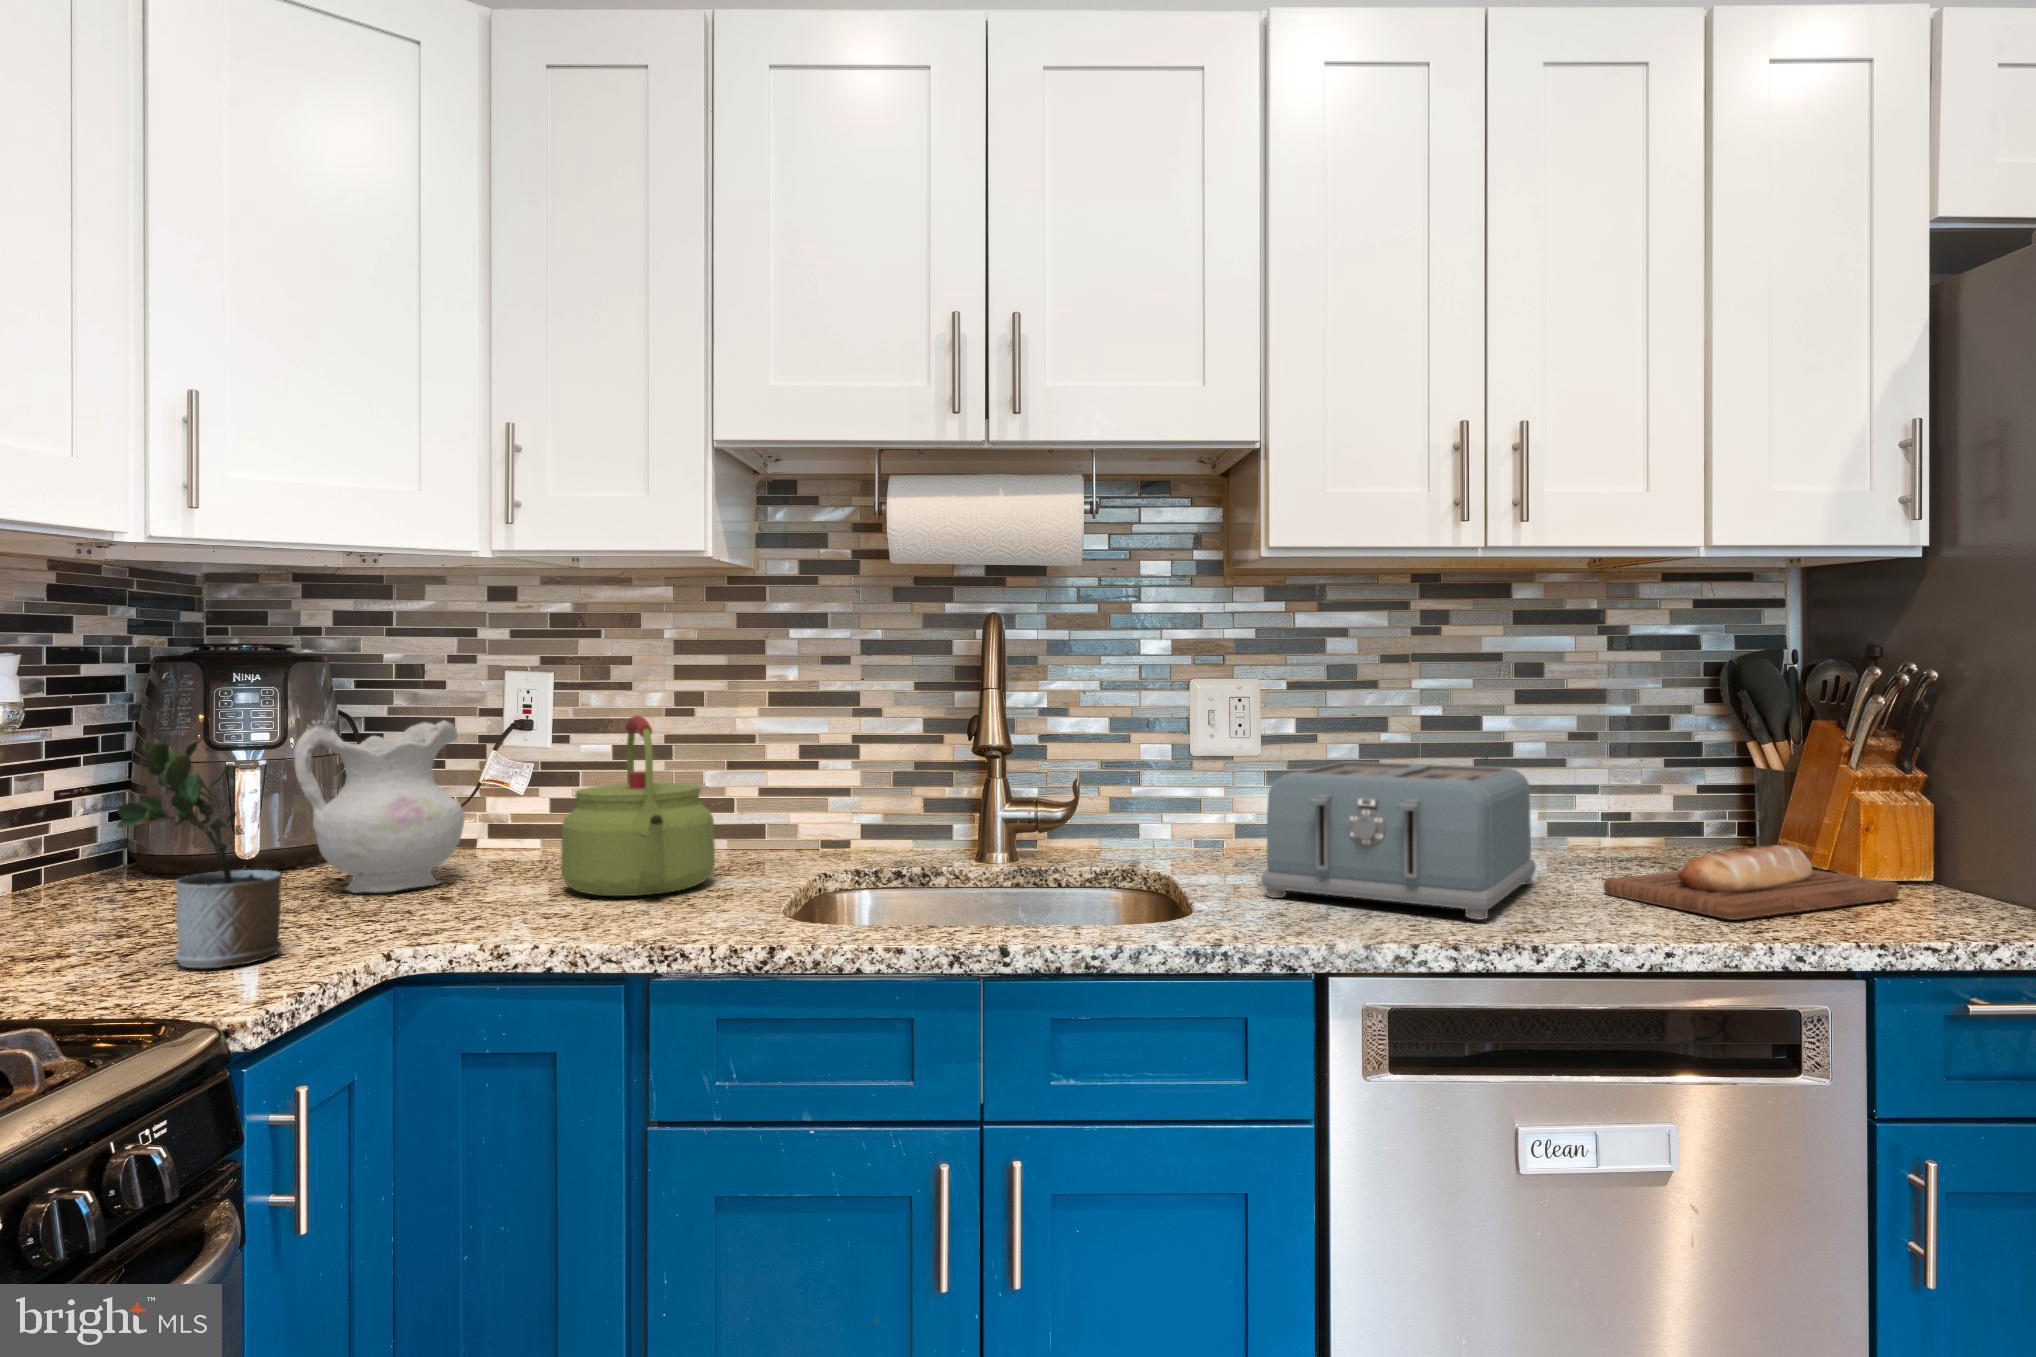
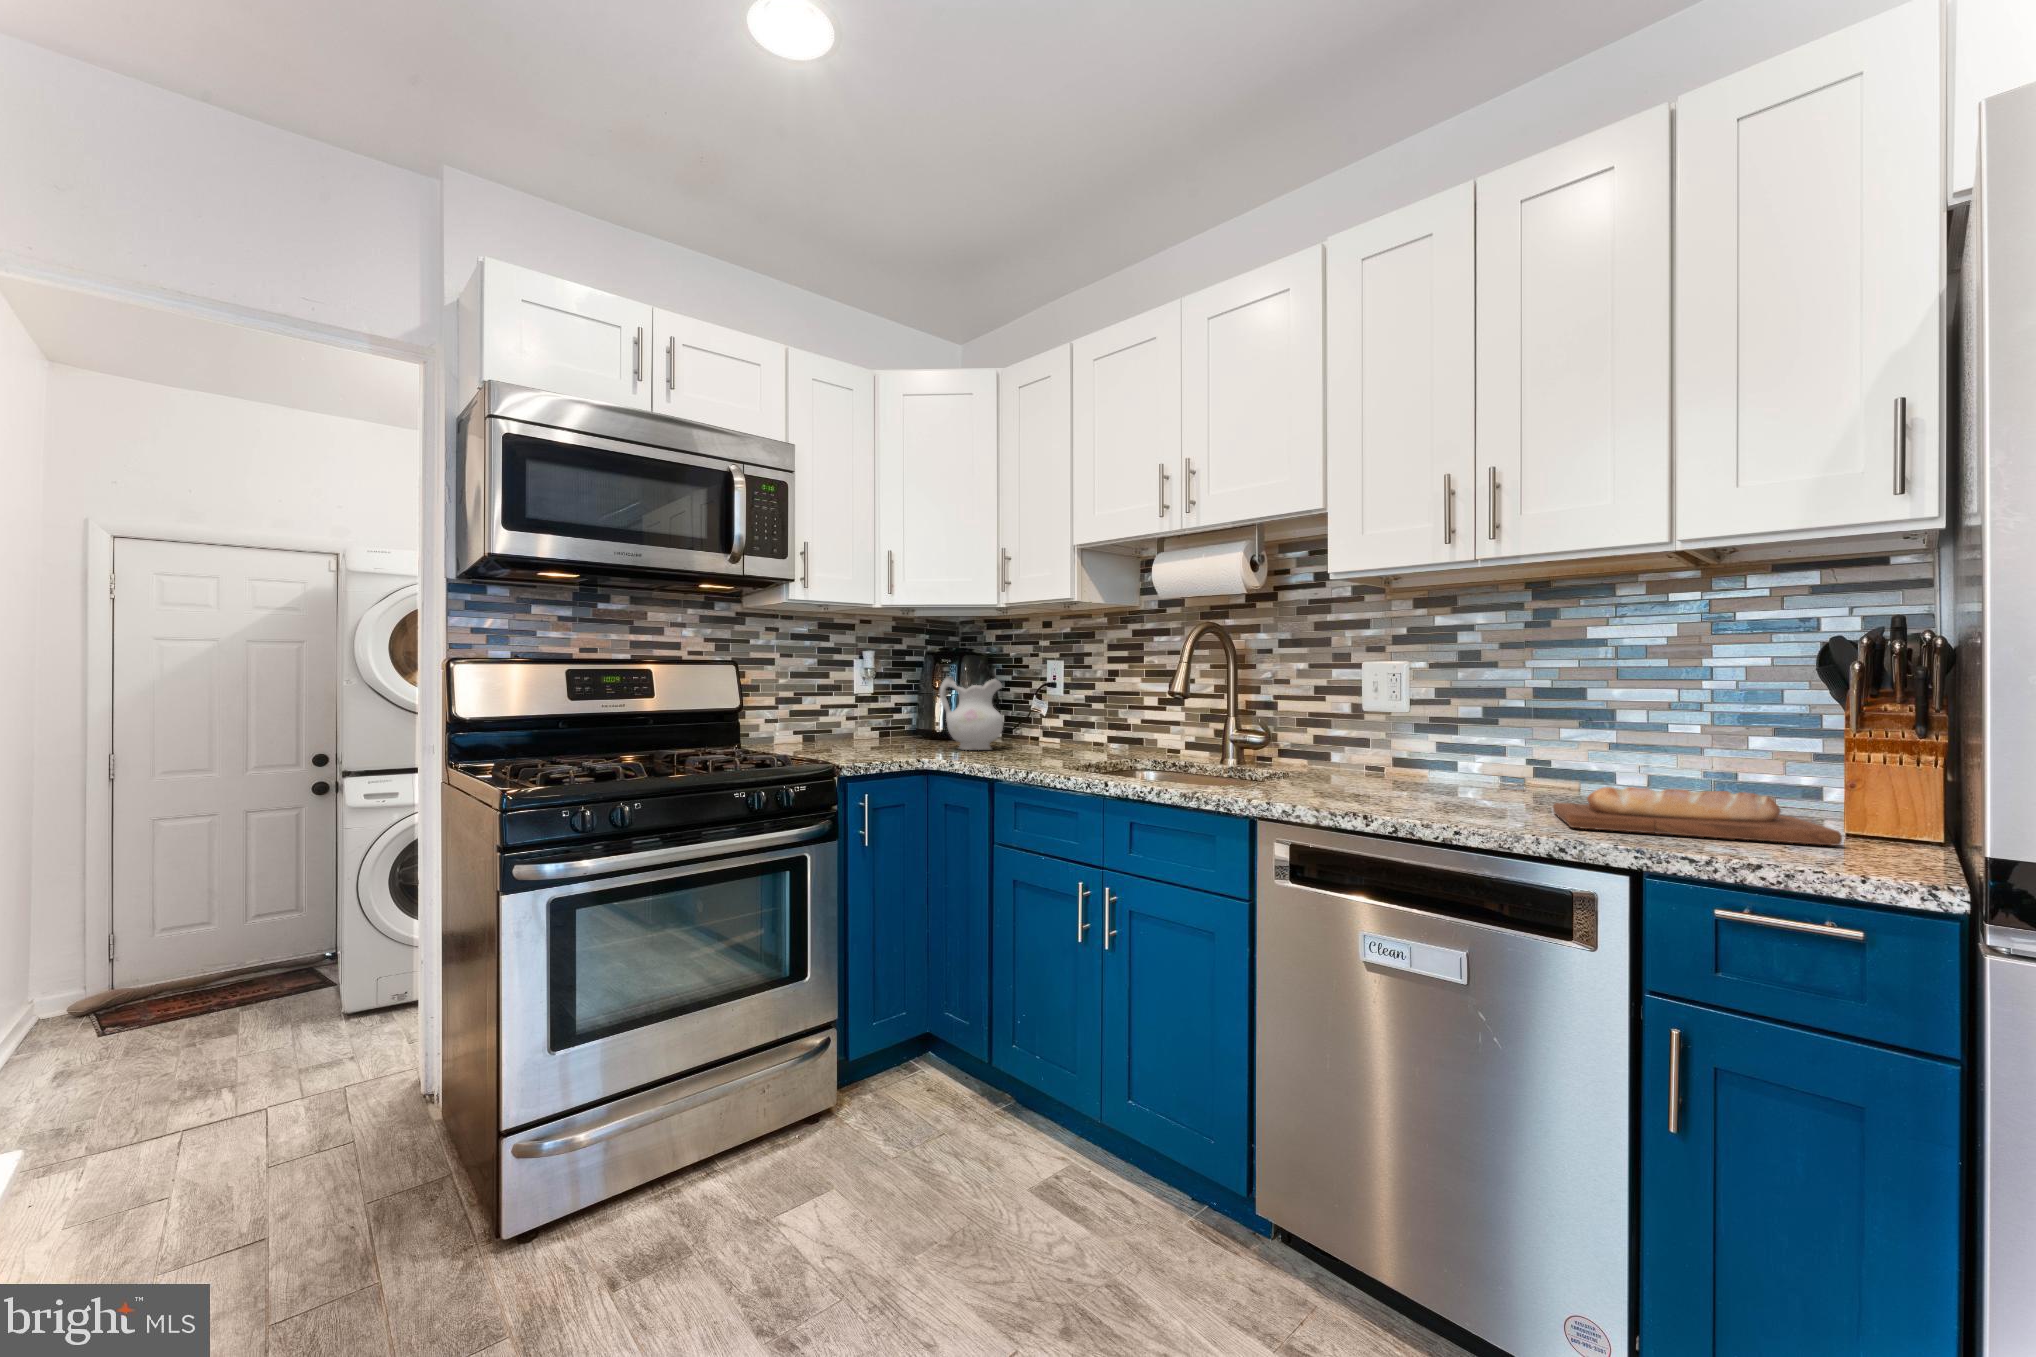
kettle: present [561,715,715,896] -> none [1015,676,1085,759]
potted plant: present [117,740,282,968] -> none [843,674,897,757]
toaster: present [1261,761,1536,919] -> none [1303,712,1527,805]

